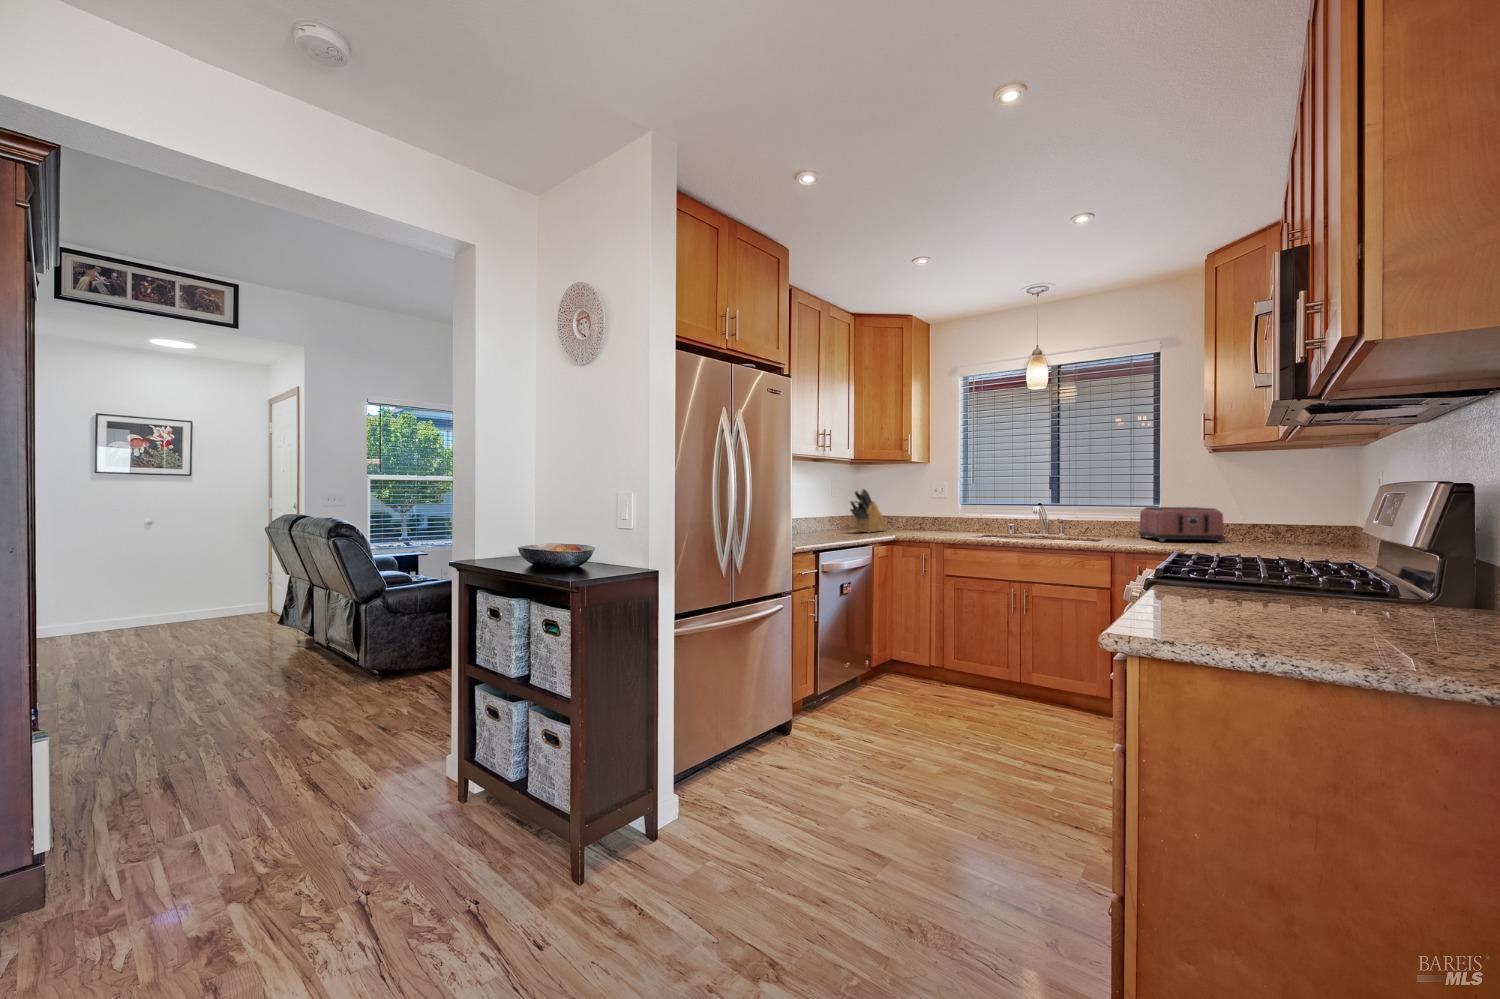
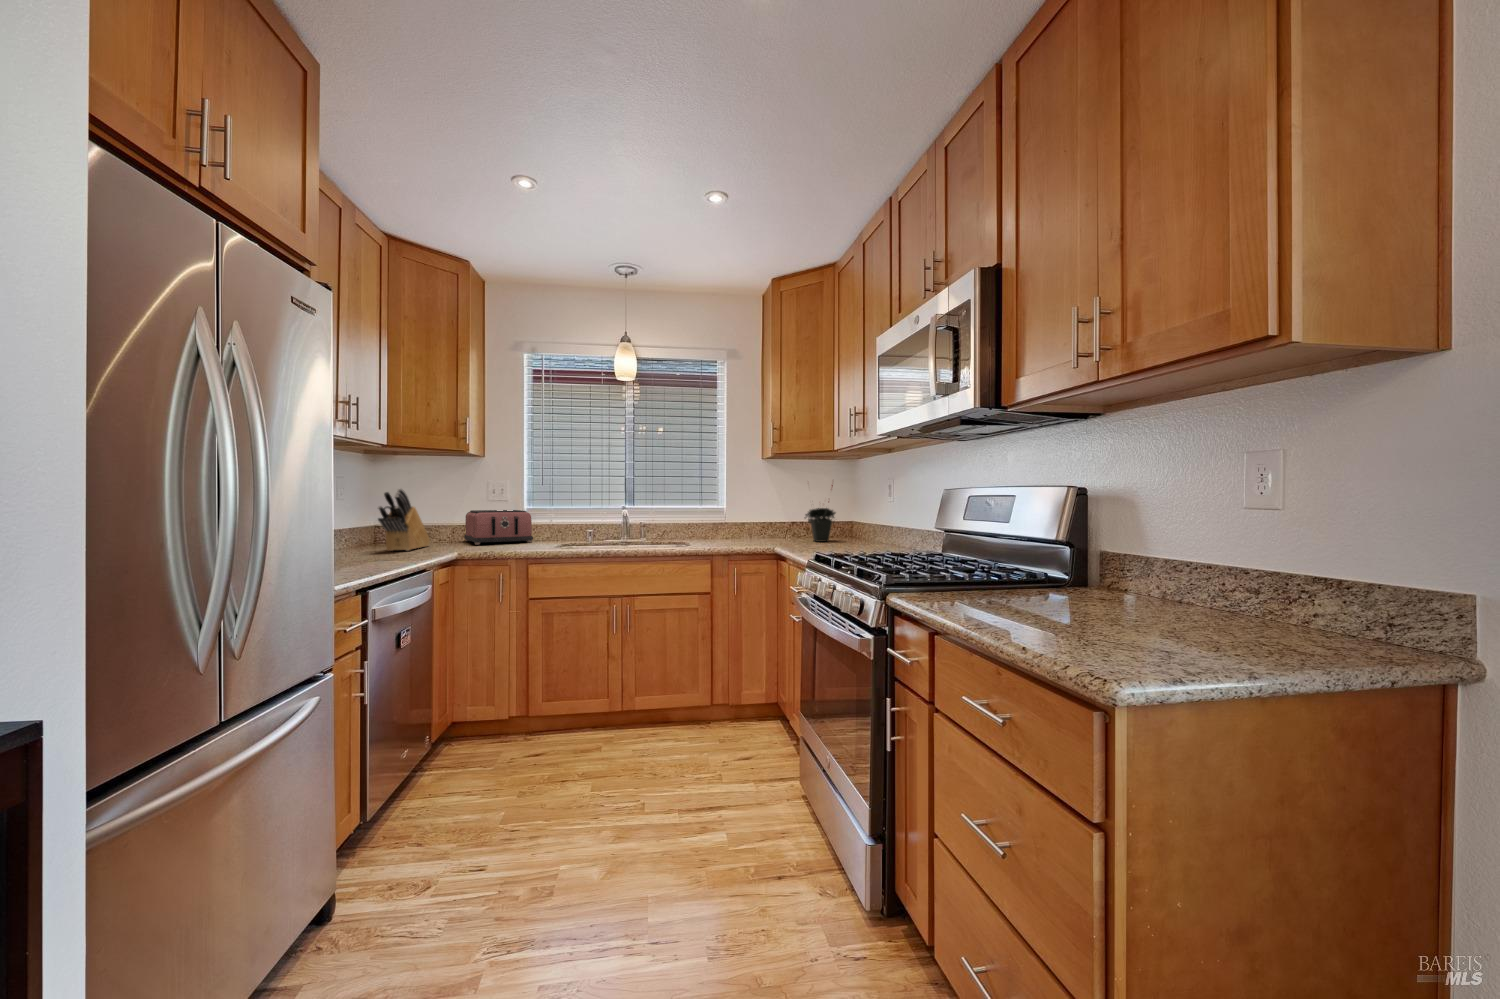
potted plant: none [1248,474,1296,547] -> present [805,485,835,542]
toaster: present [1138,507,1225,543] -> present [464,510,533,545]

